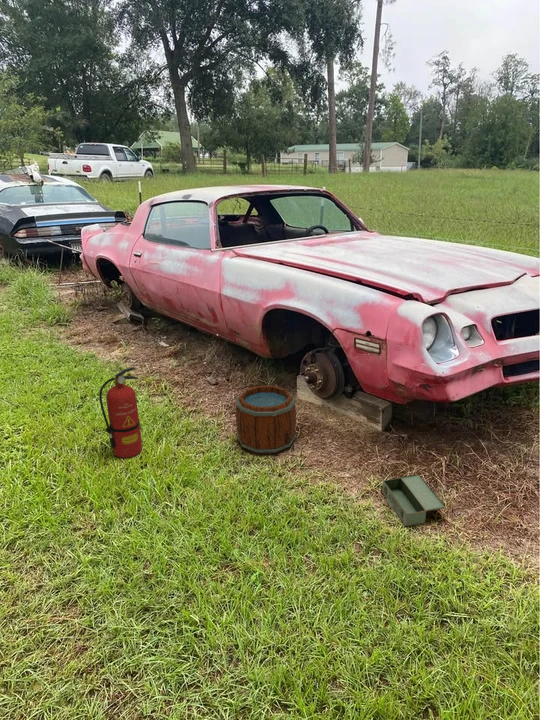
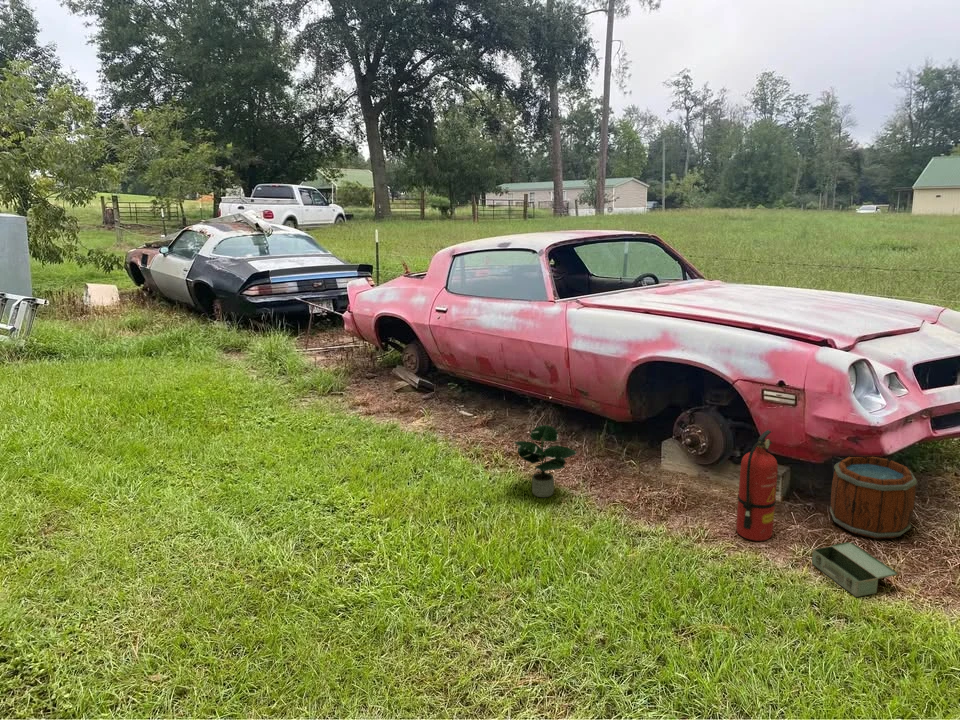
potted plant: none [158,360,213,422] -> present [515,425,576,497]
fire extinguisher: present [99,367,142,458] -> present [736,430,778,541]
bucket: present [236,386,296,454] -> present [830,457,917,539]

